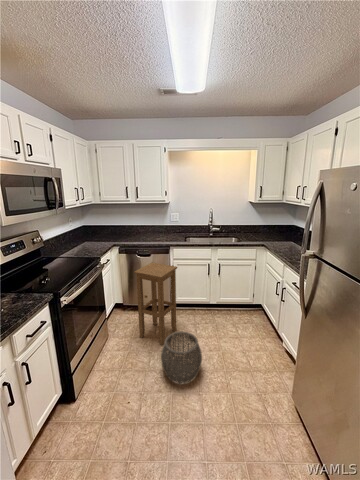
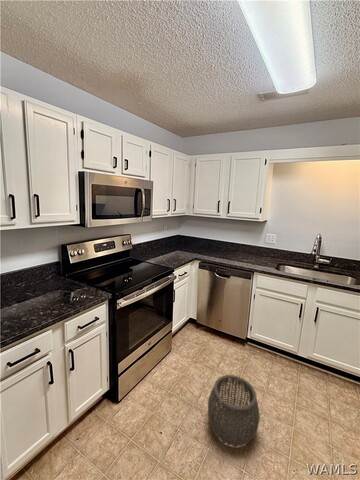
stool: present [134,263,177,345] -> none [201,285,255,383]

